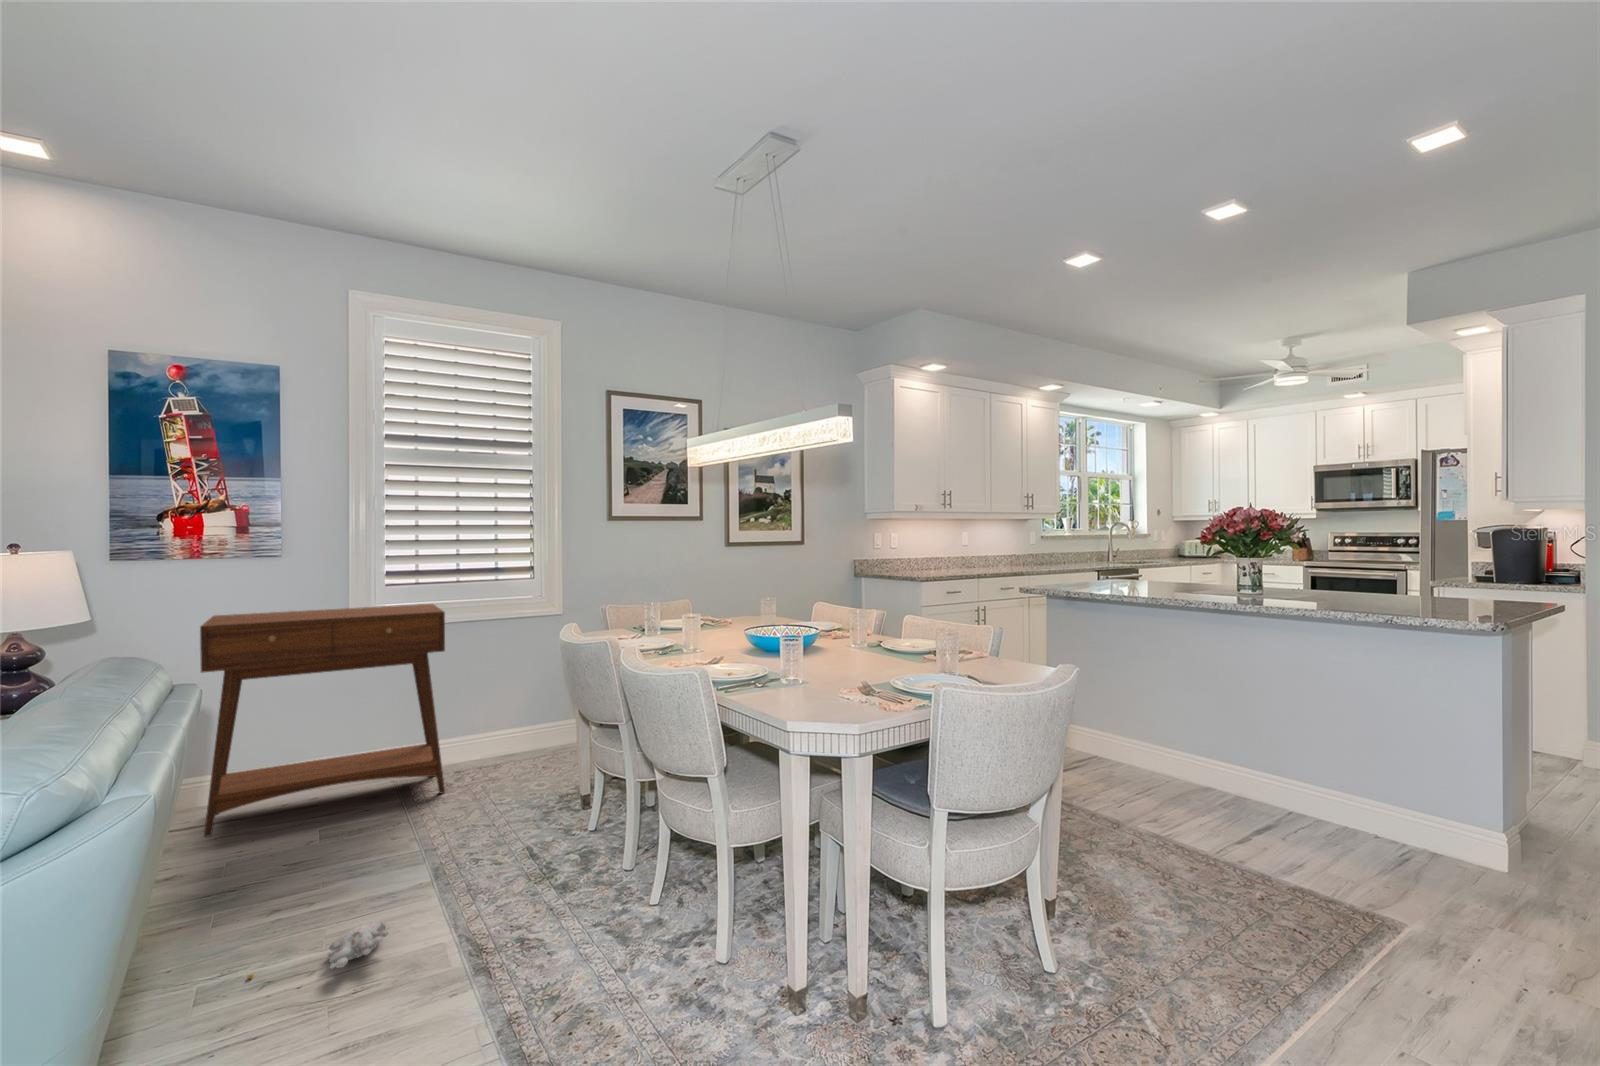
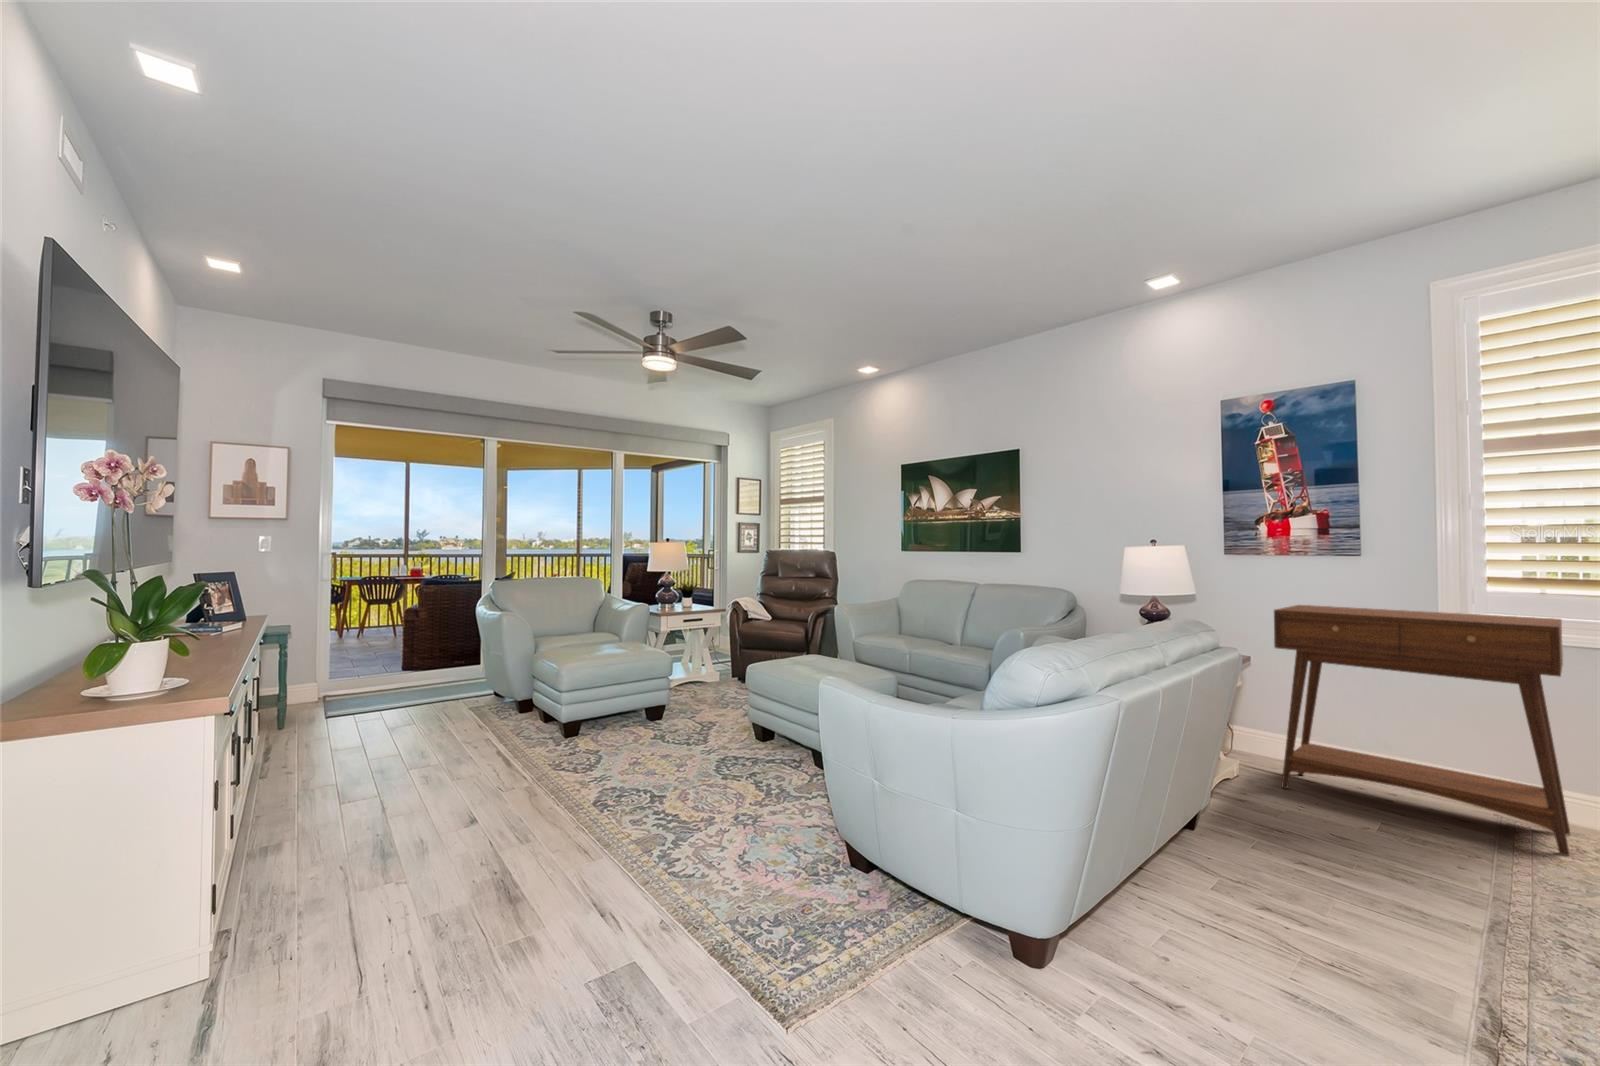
plush toy: present [247,920,388,978] -> none [1253,897,1392,945]

